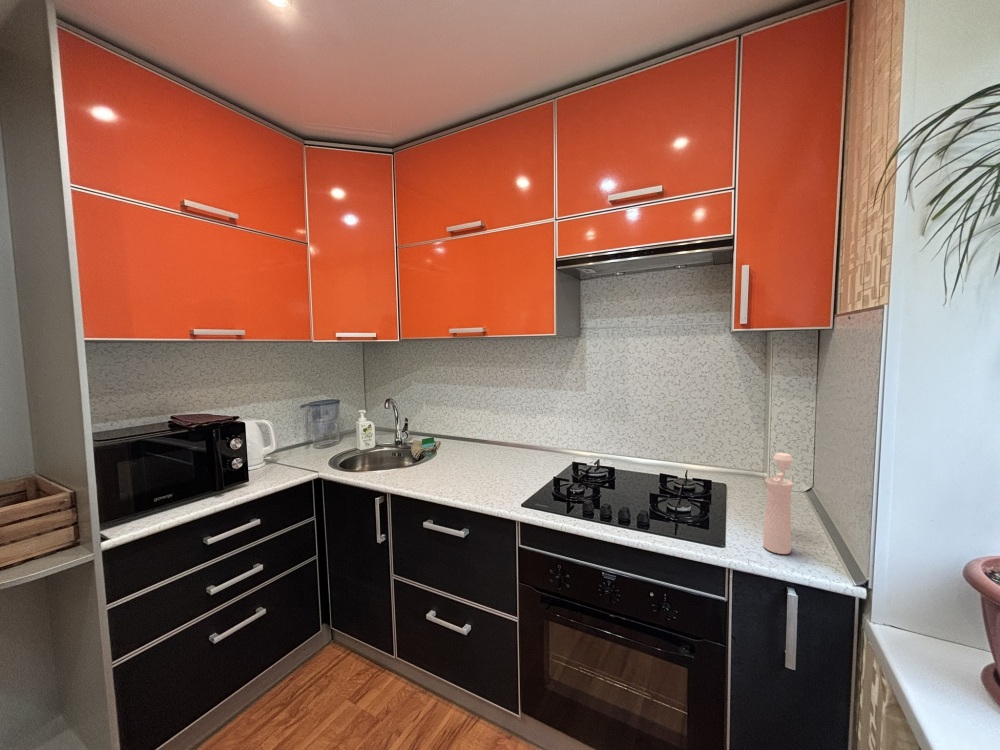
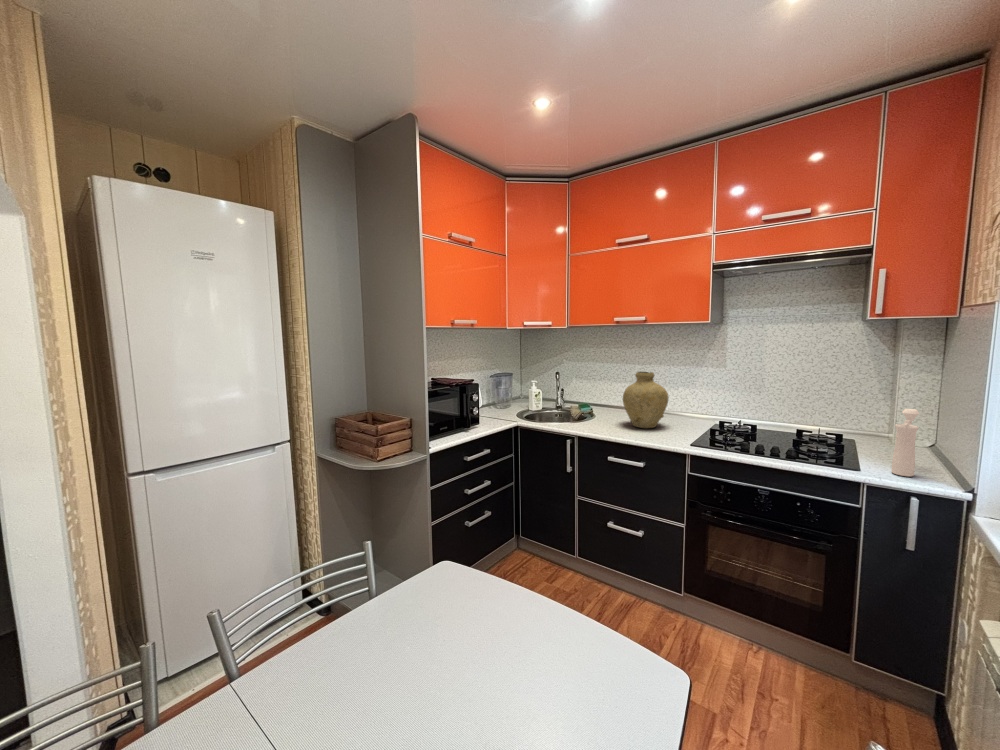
vase: none [454,400,511,476] -> present [623,372,669,428]

